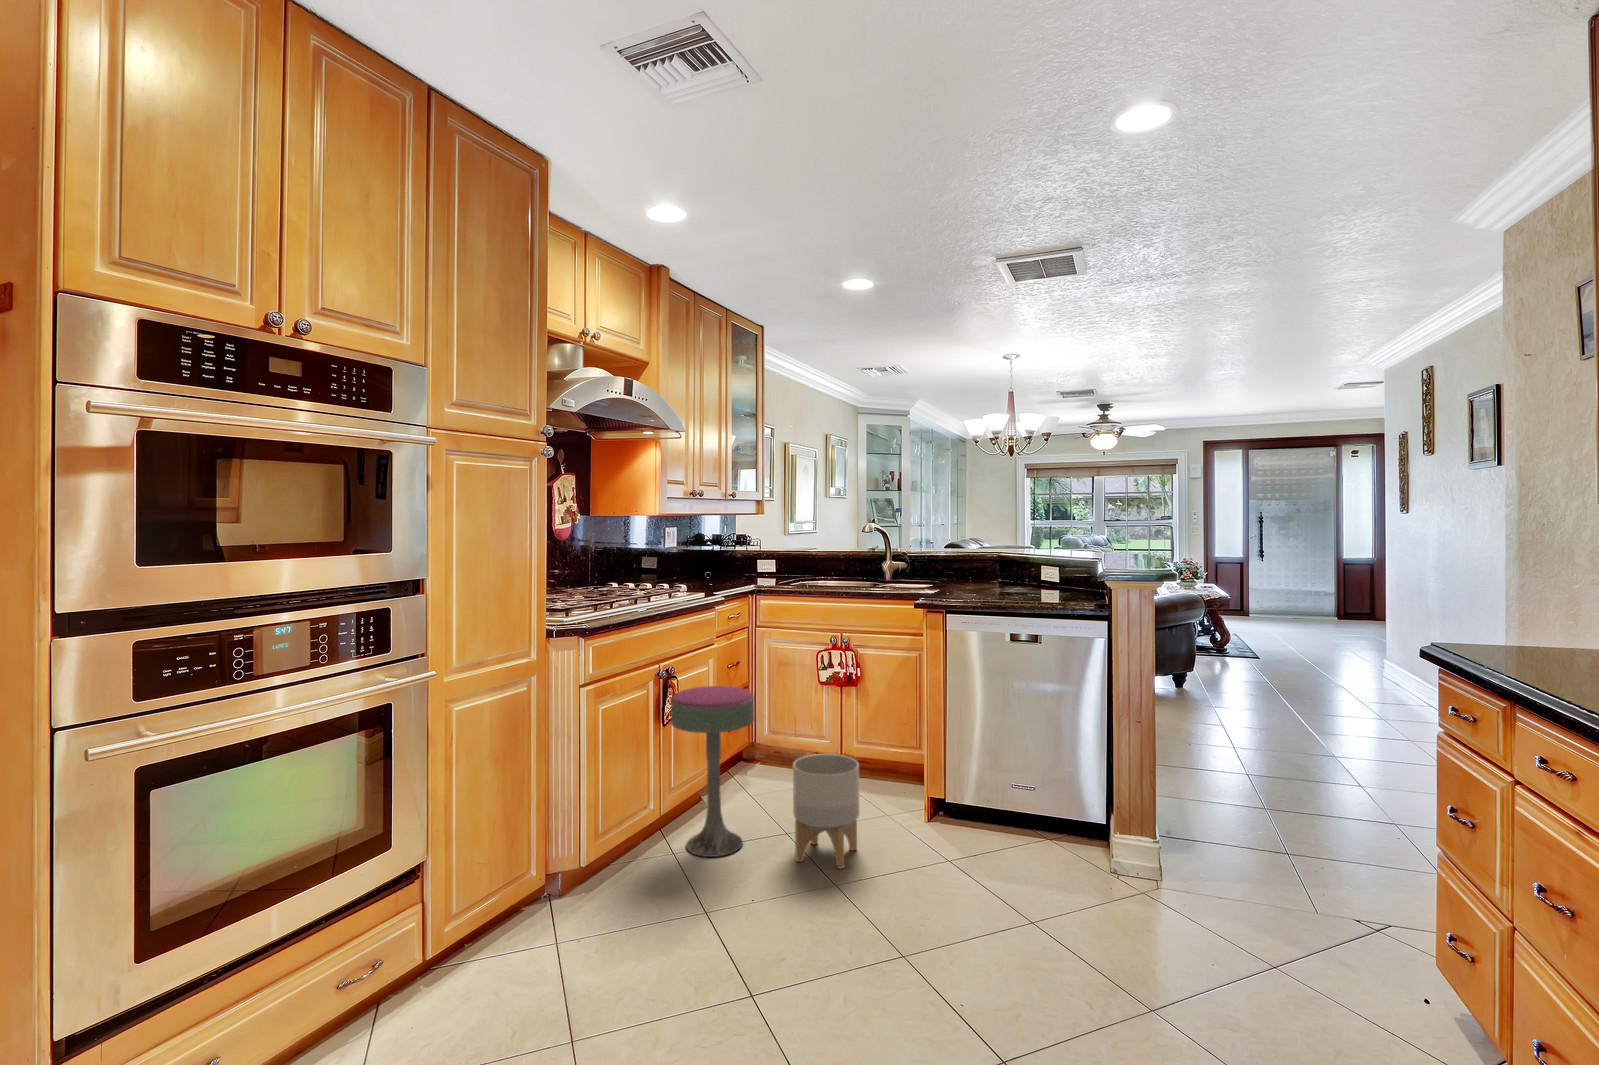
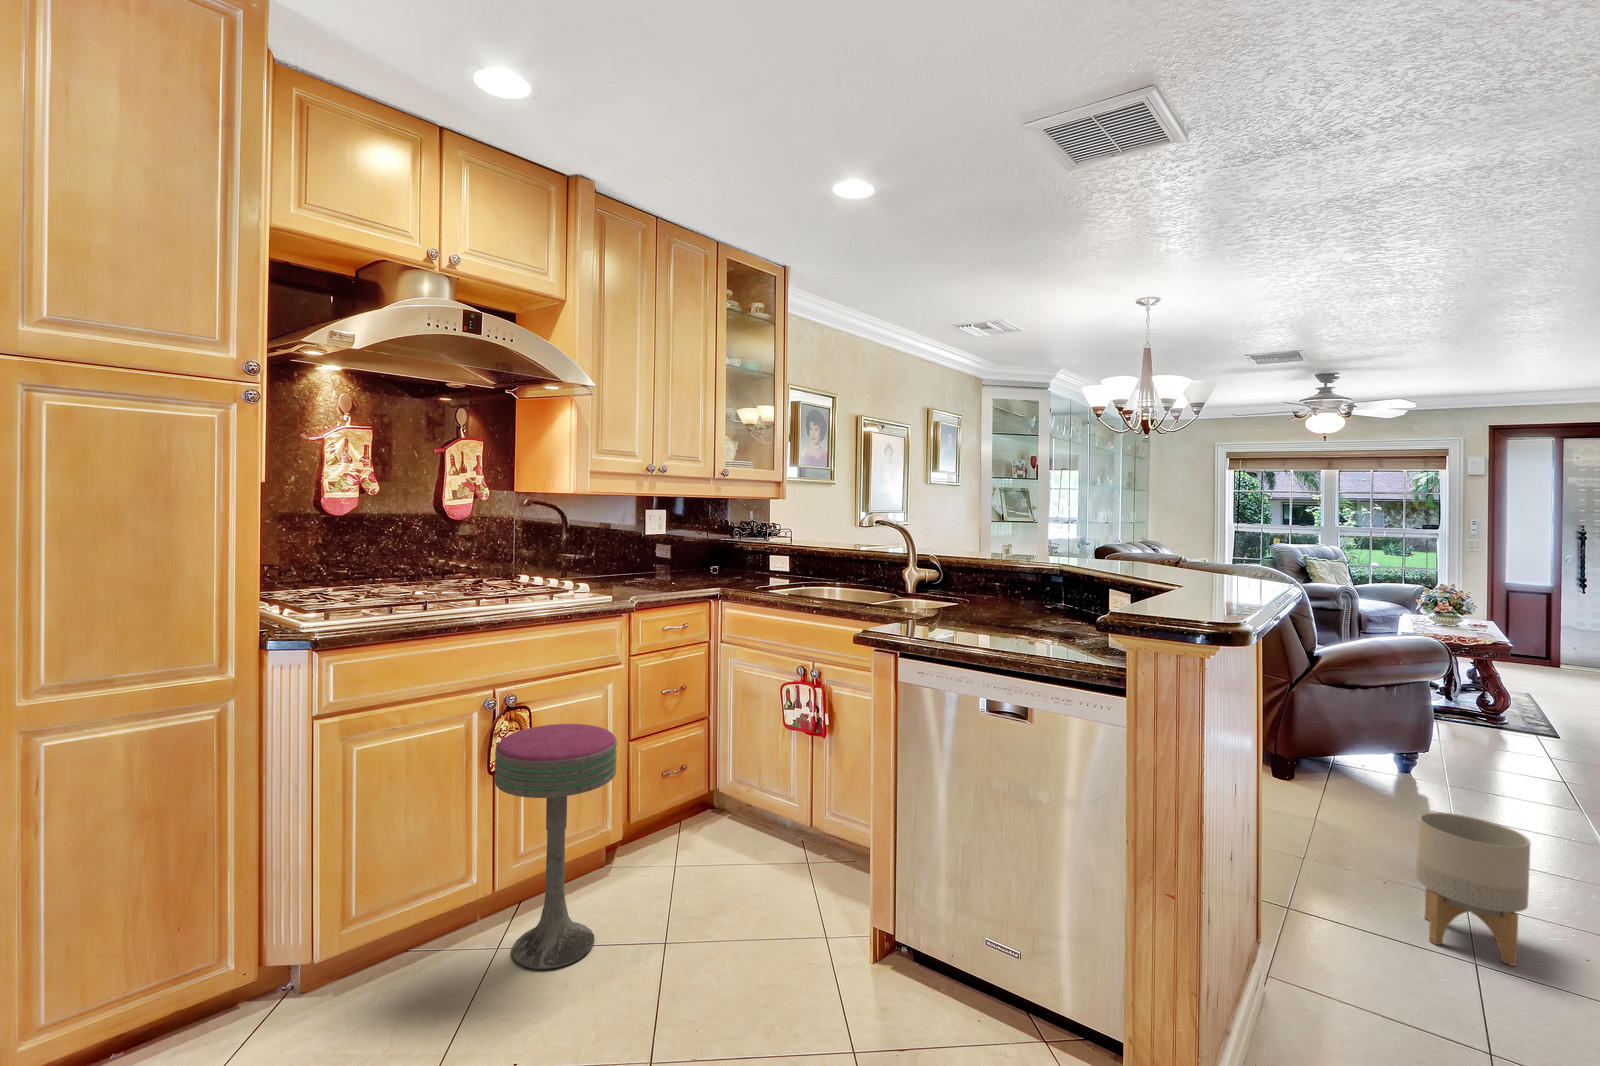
planter: present [793,754,859,869] -> present [1416,812,1531,966]

